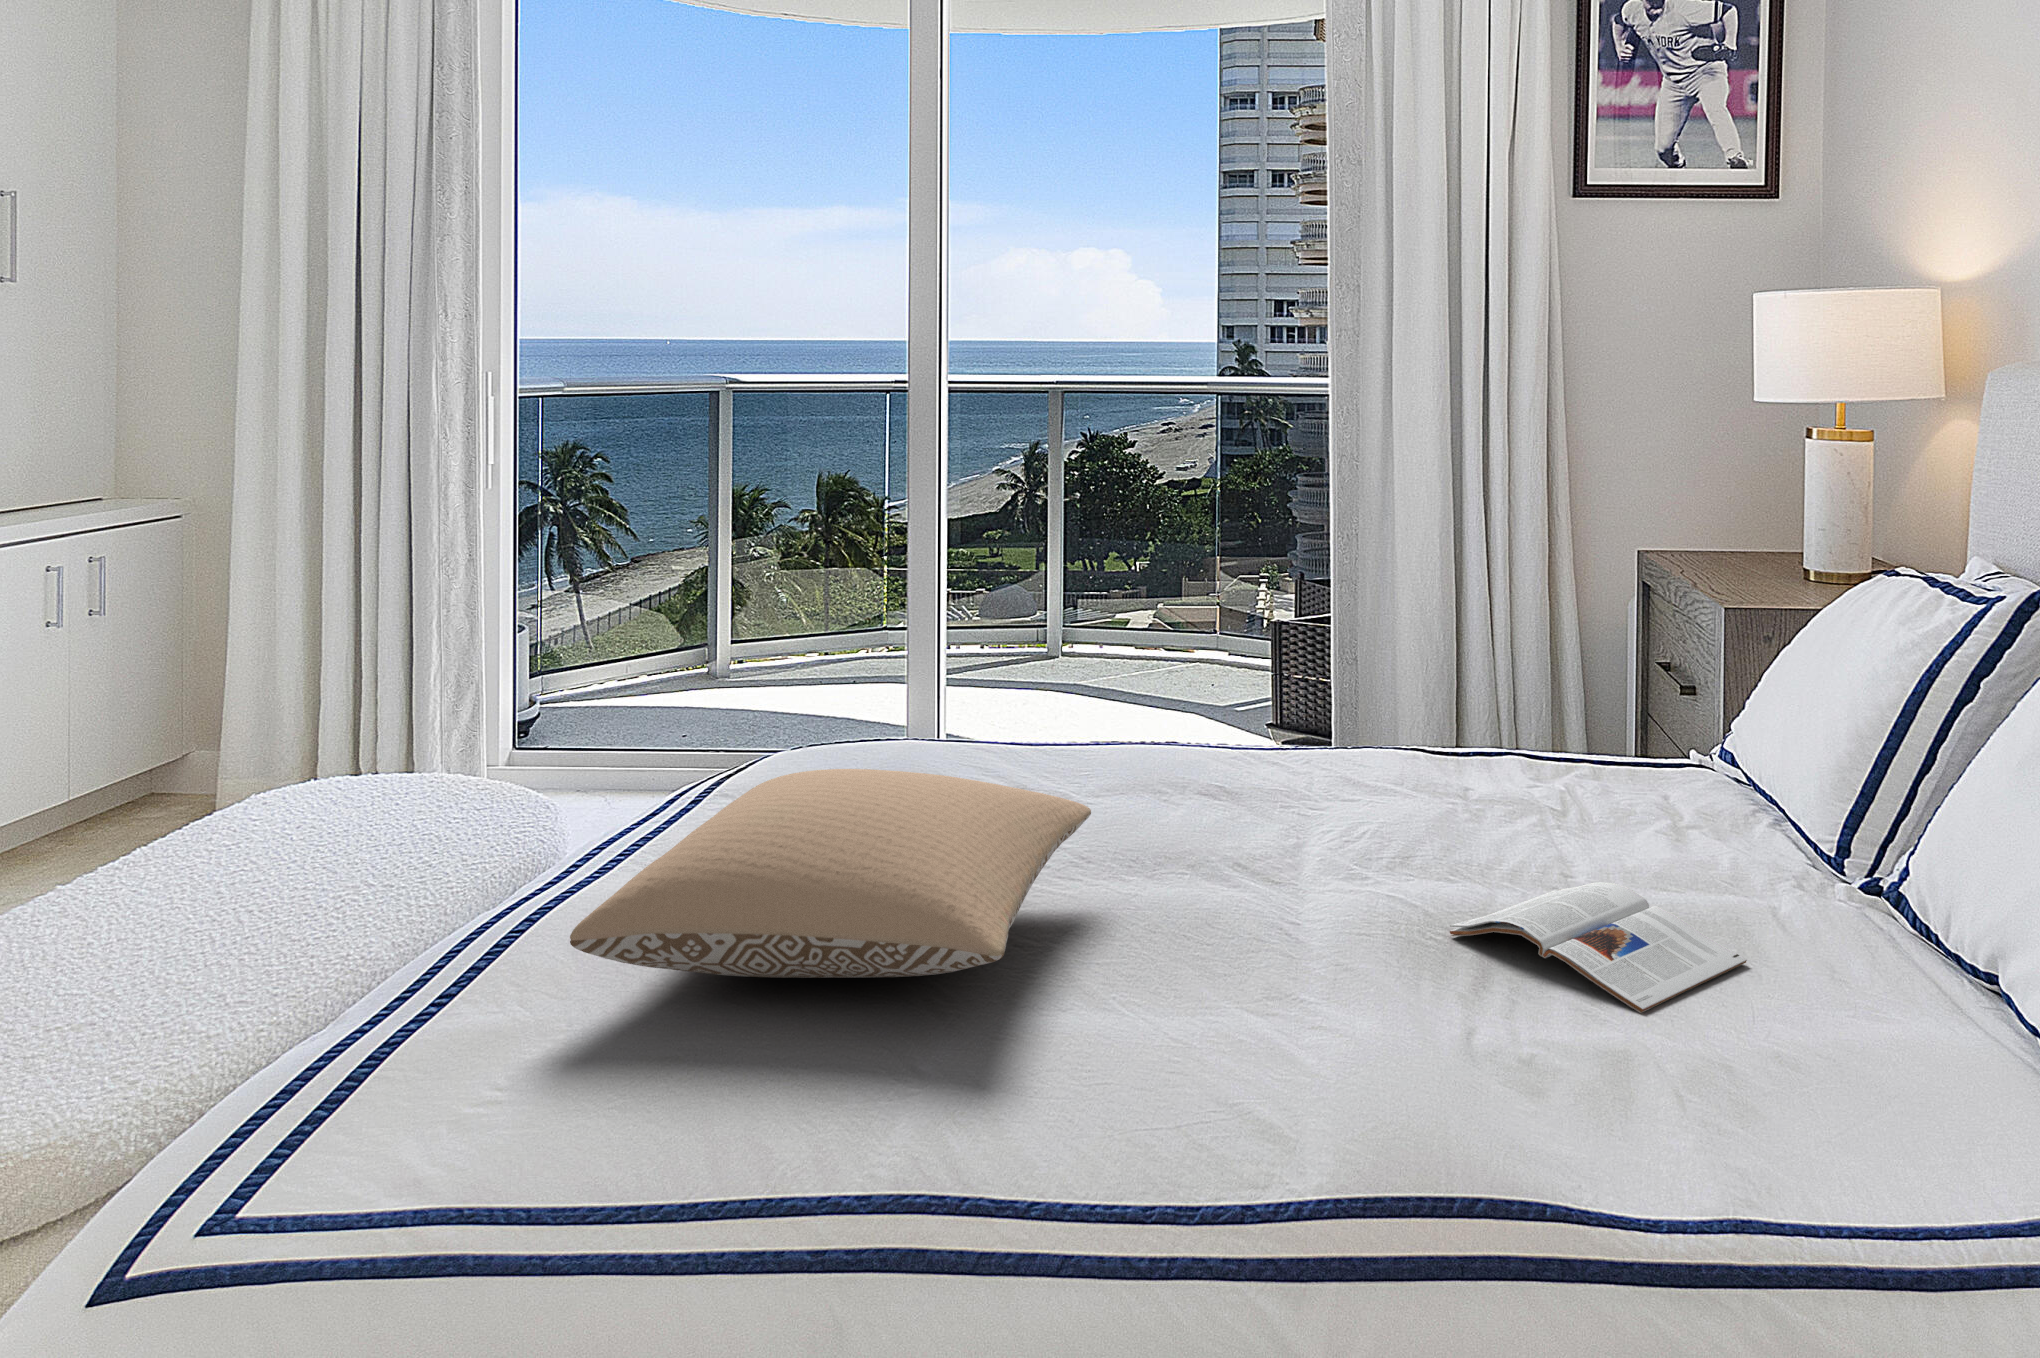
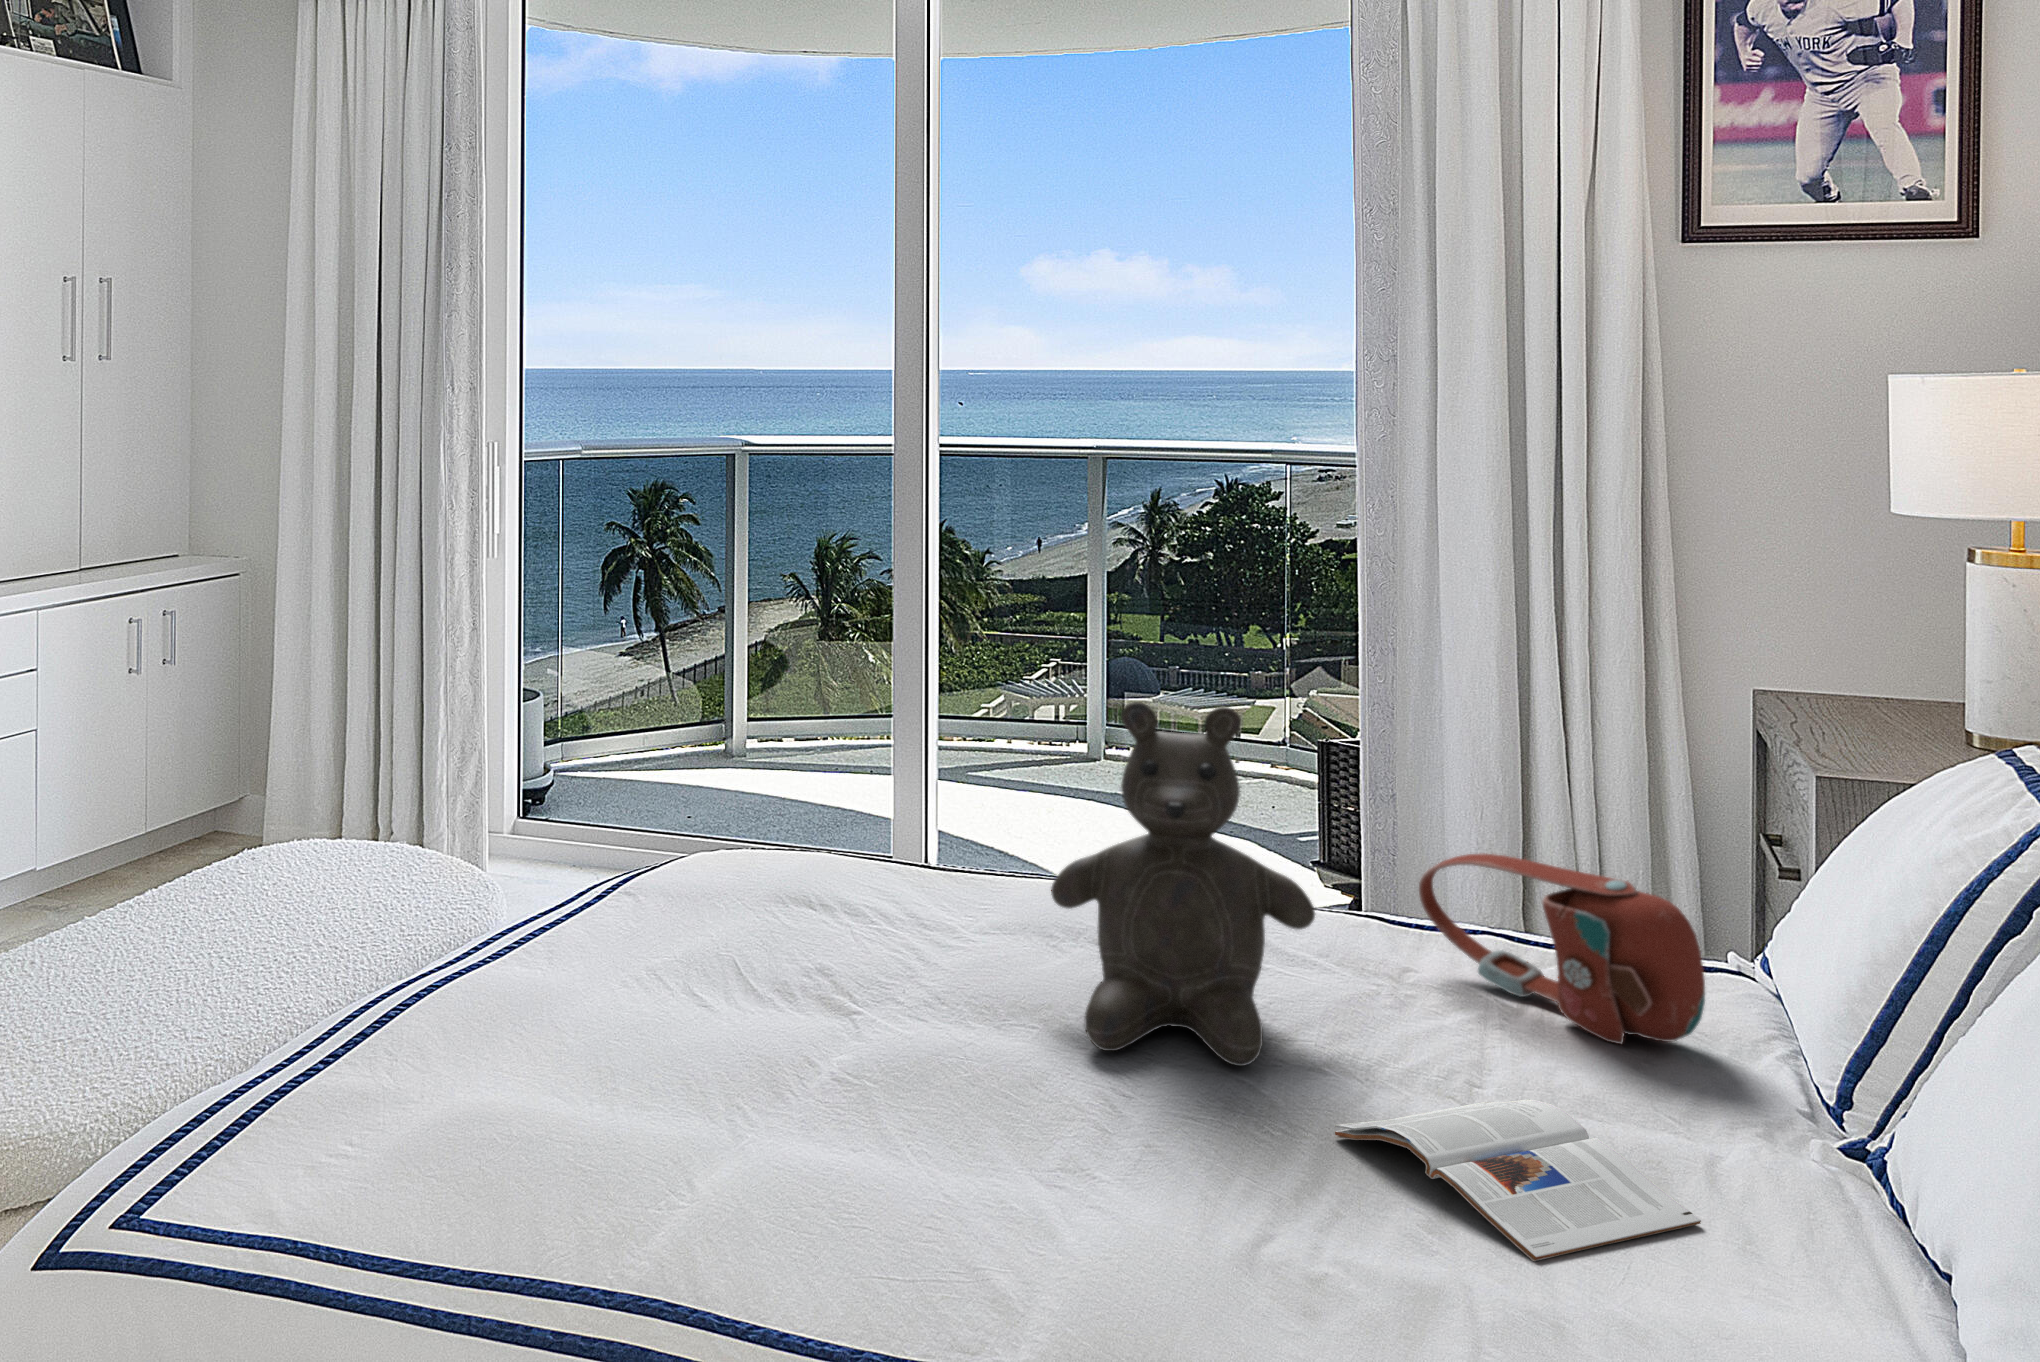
teddy bear: none [1168,572,1399,890] -> present [1051,702,1315,1066]
handbag: none [1458,687,1693,831] -> present [1419,853,1705,1044]
pillow: present [570,769,1091,978] -> none [428,876,954,1097]

